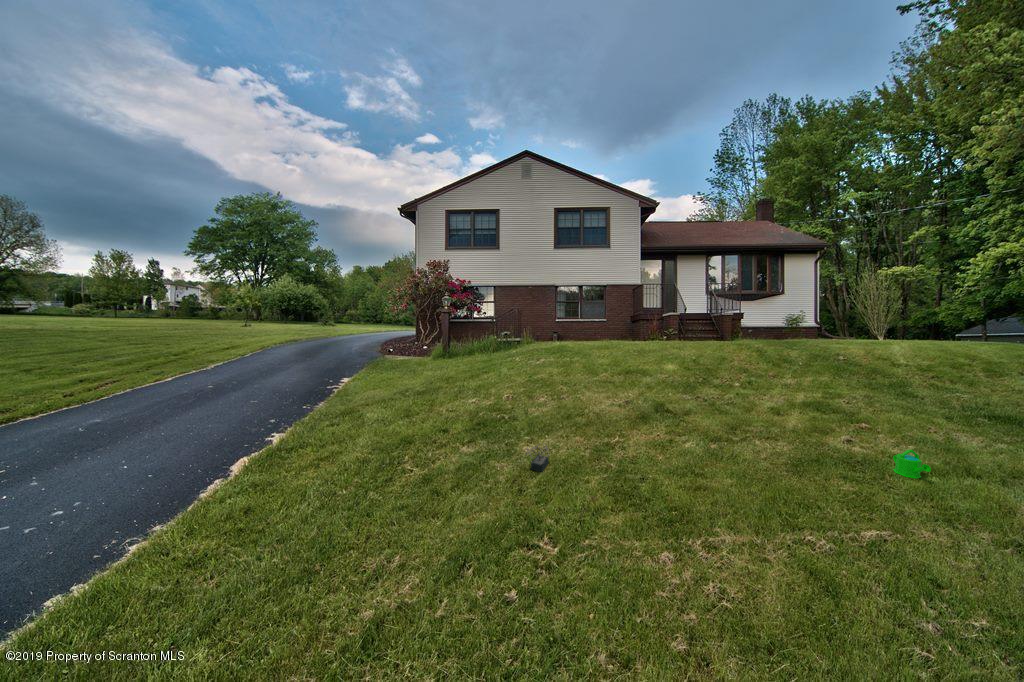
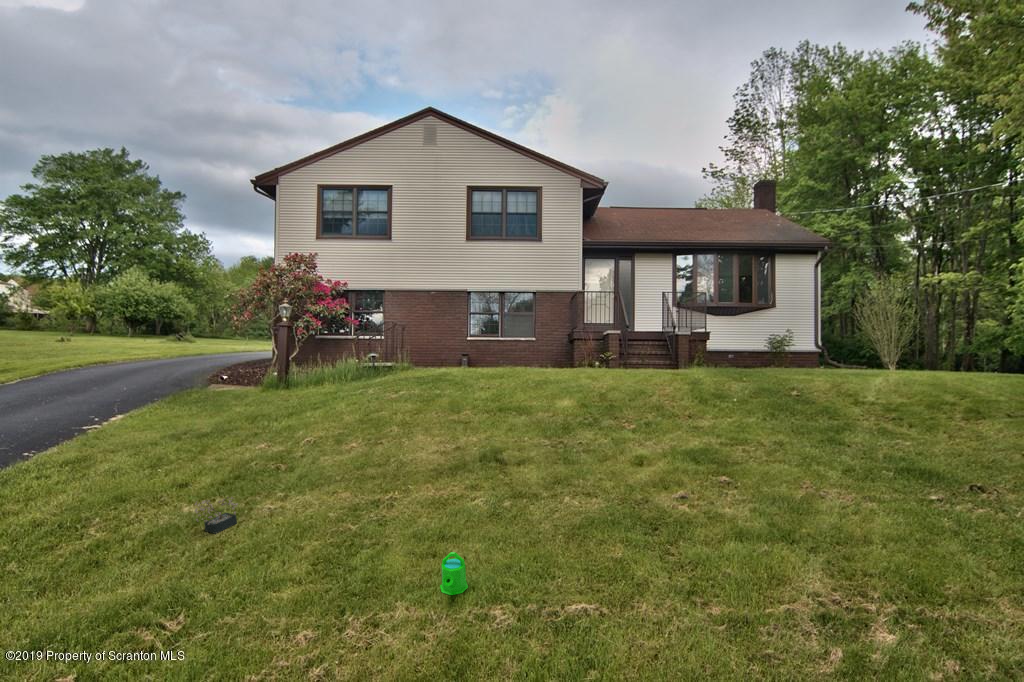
watering can: present [893,450,931,479] -> present [440,552,468,595]

